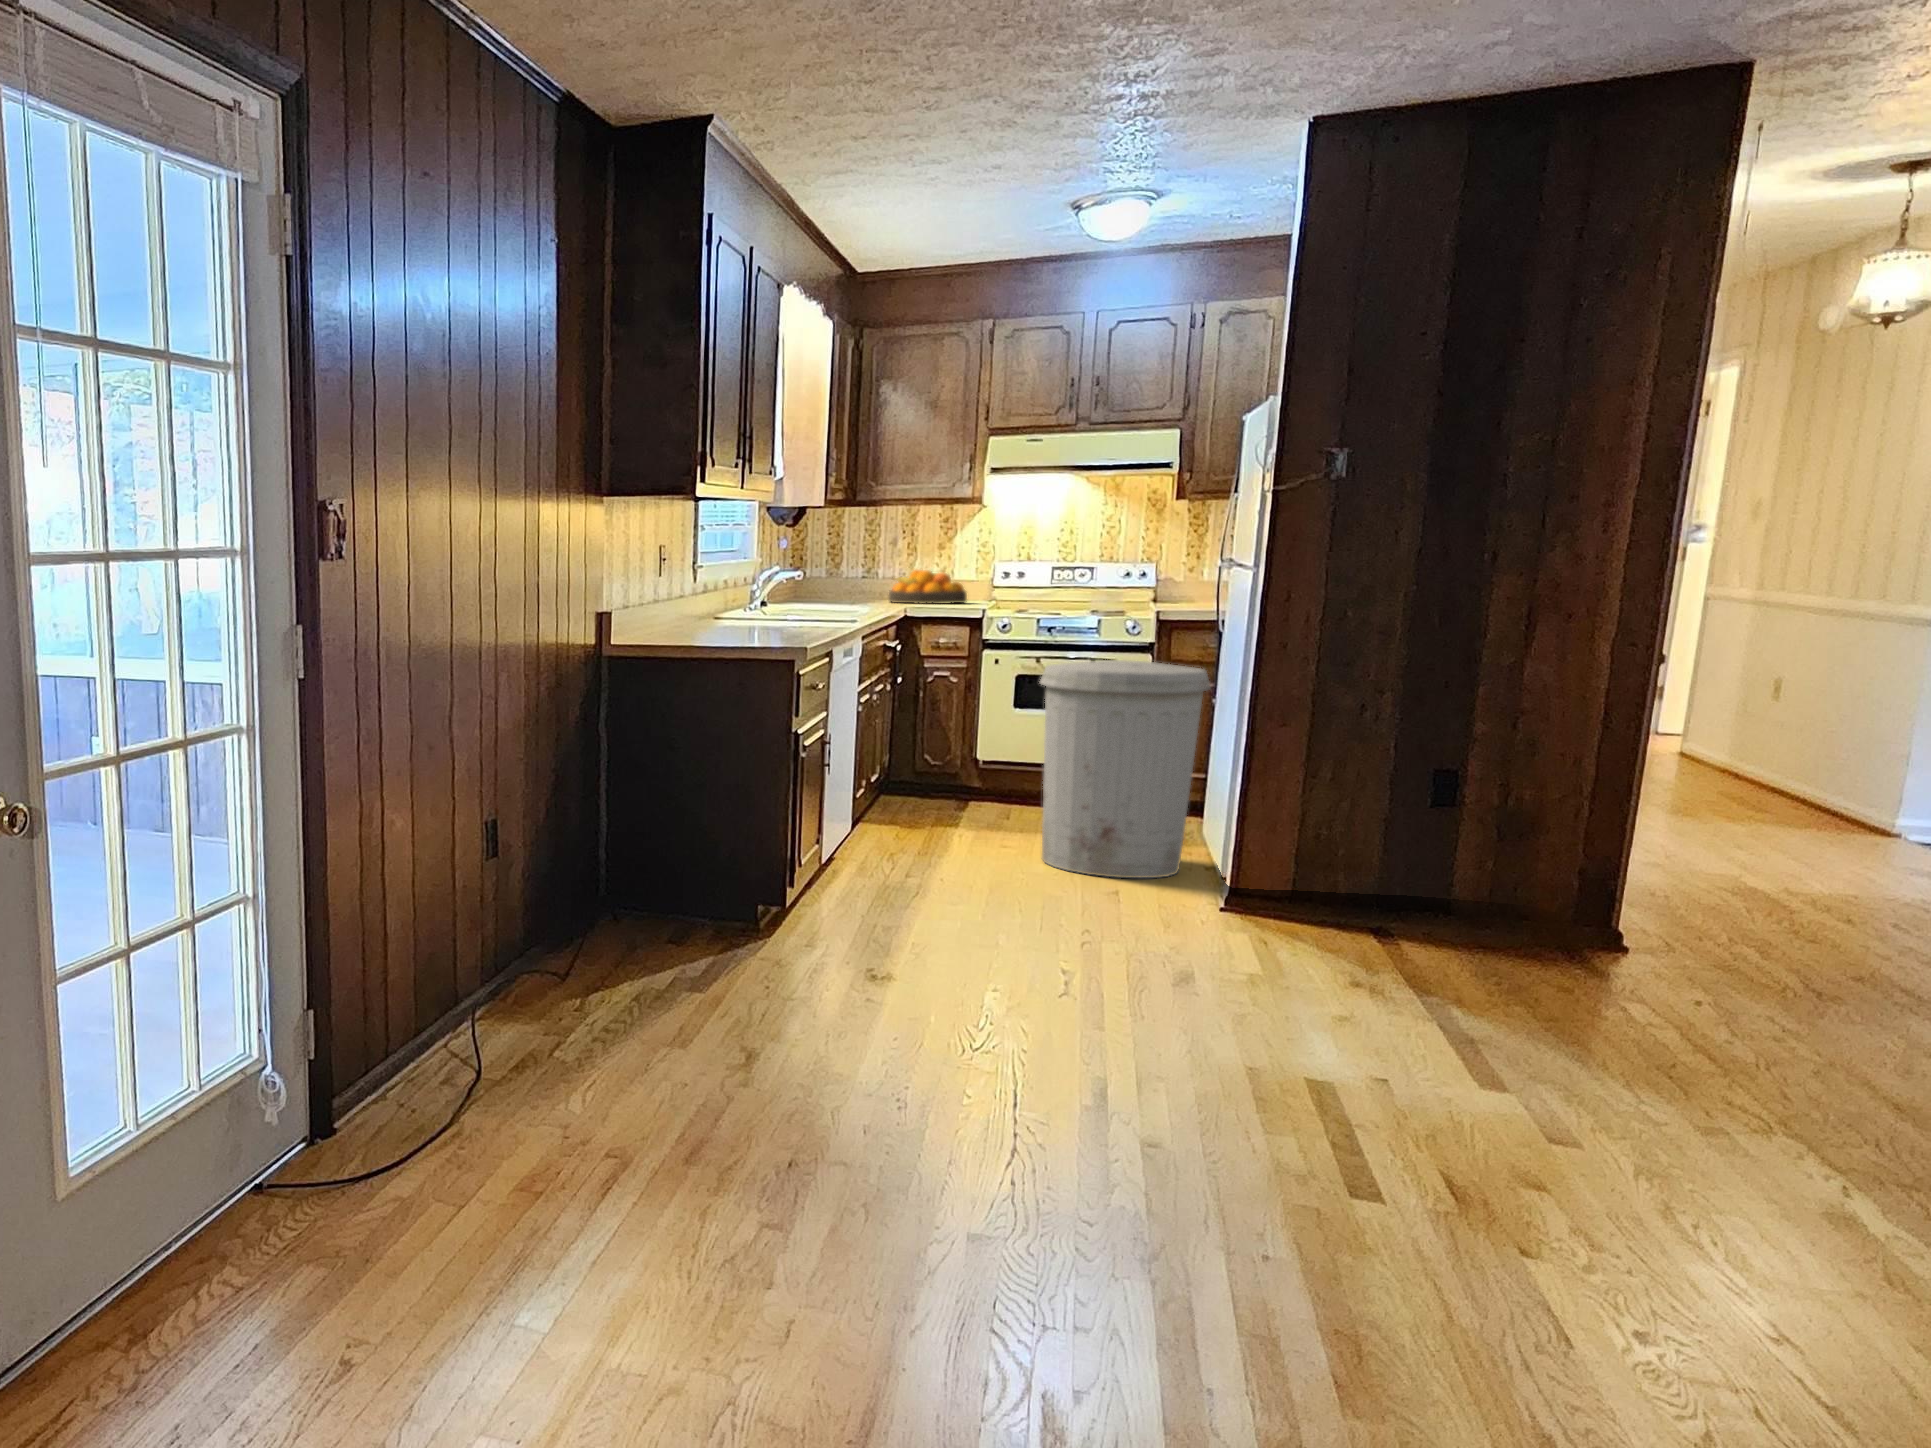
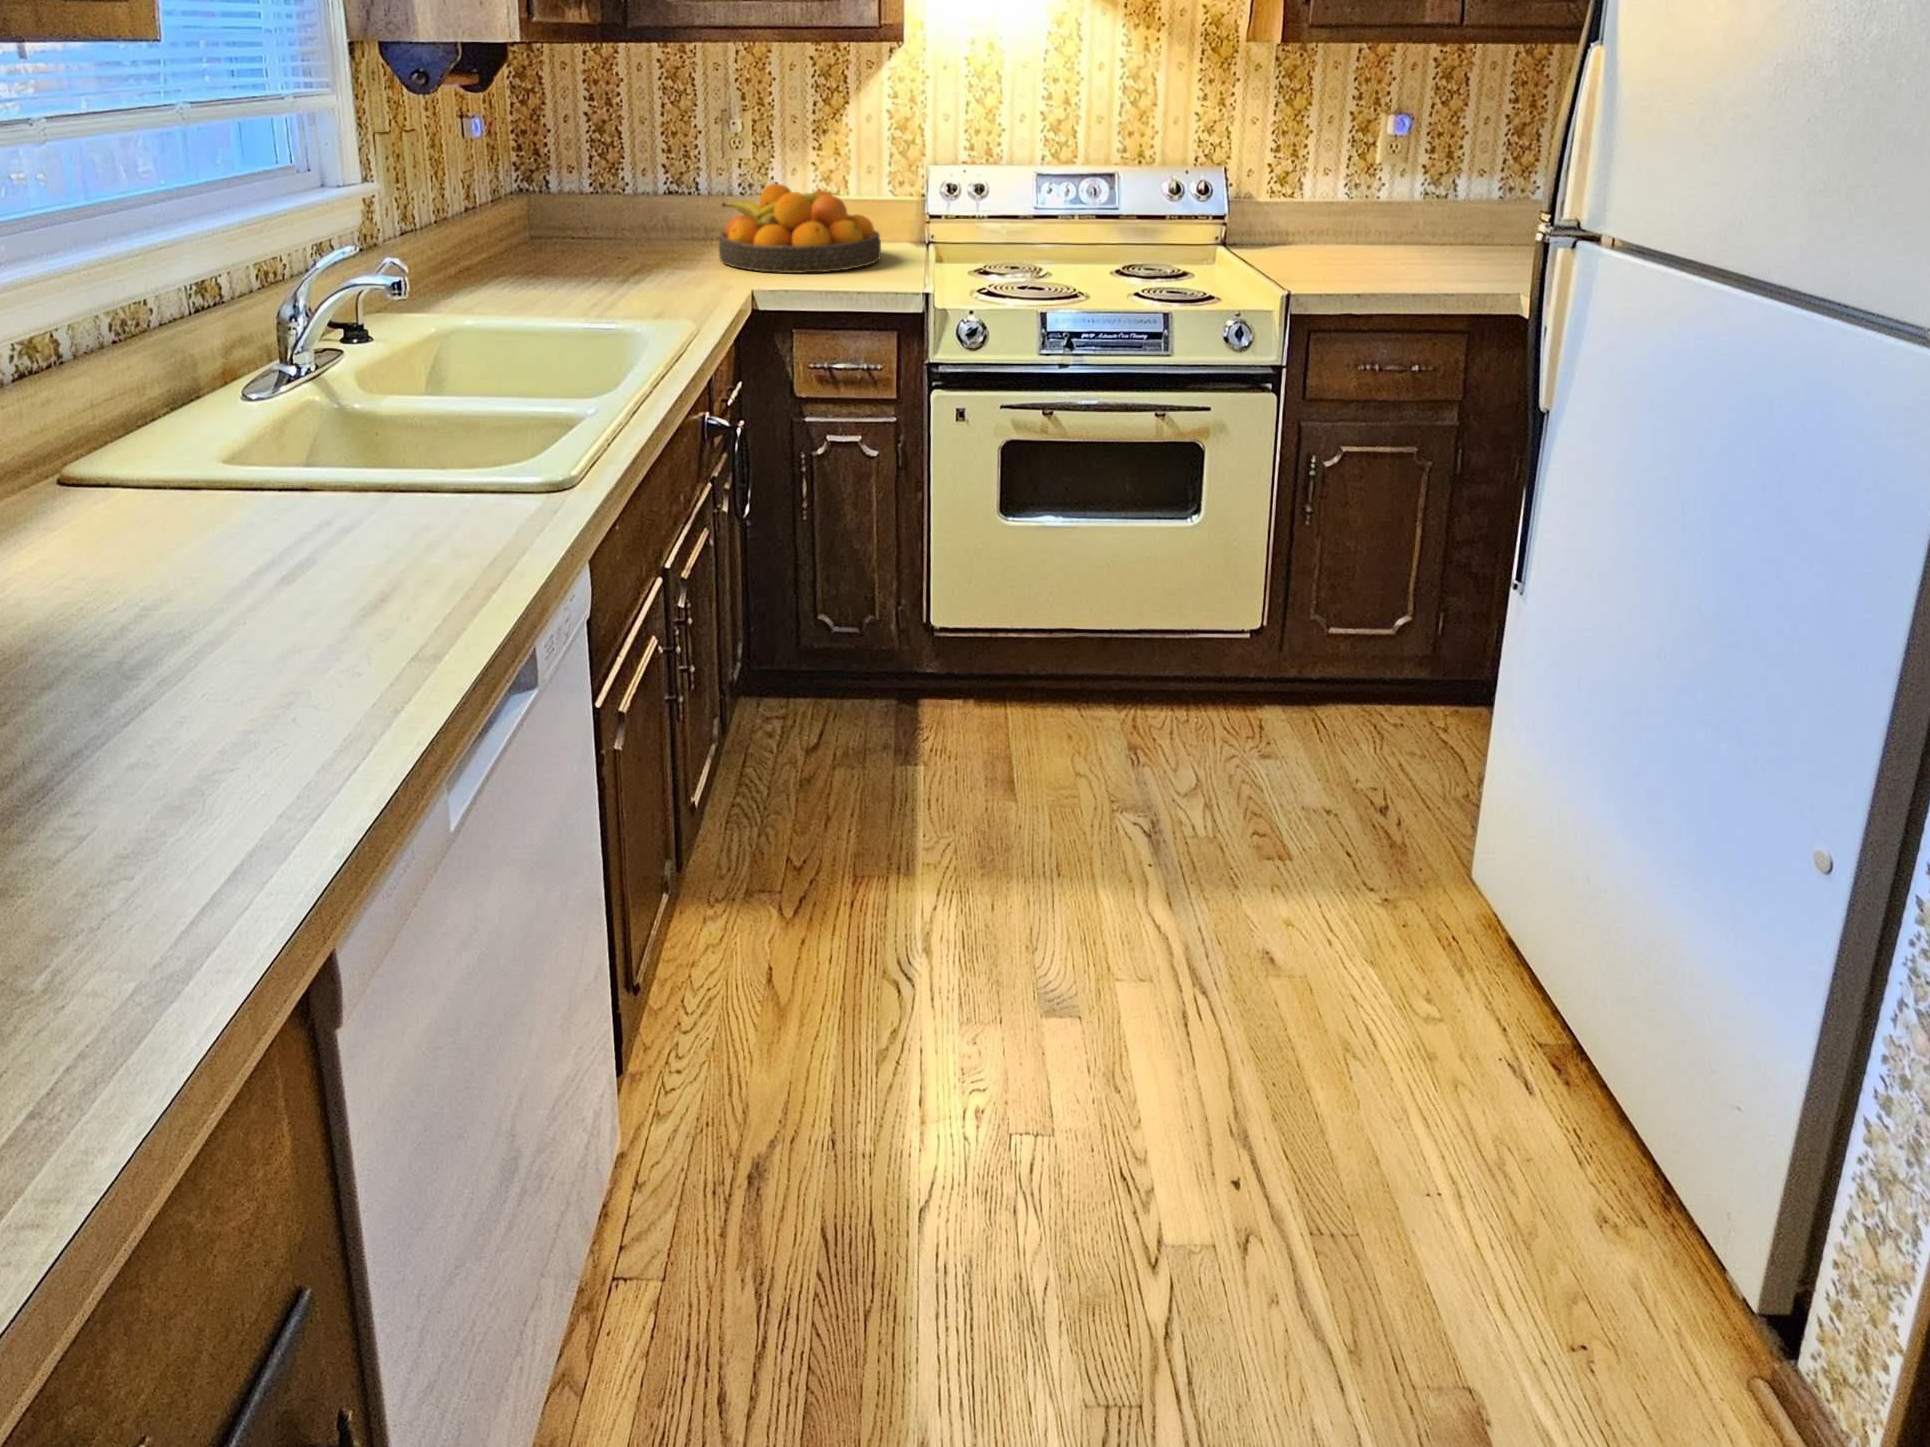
trash can: present [1040,660,1210,878] -> none [1162,540,1684,1318]

